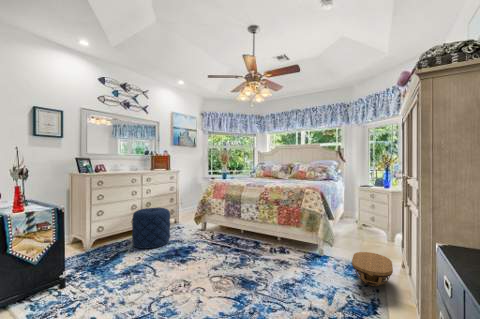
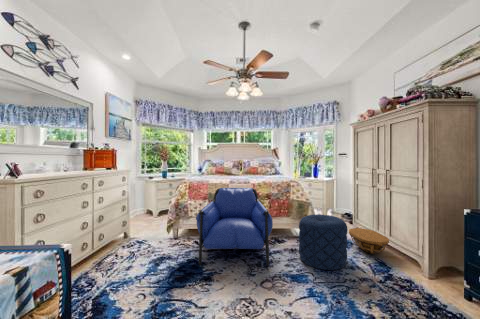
armchair: none [192,190,265,264] -> present [196,188,273,266]
pouf: present [132,208,170,249] -> present [299,214,348,270]

